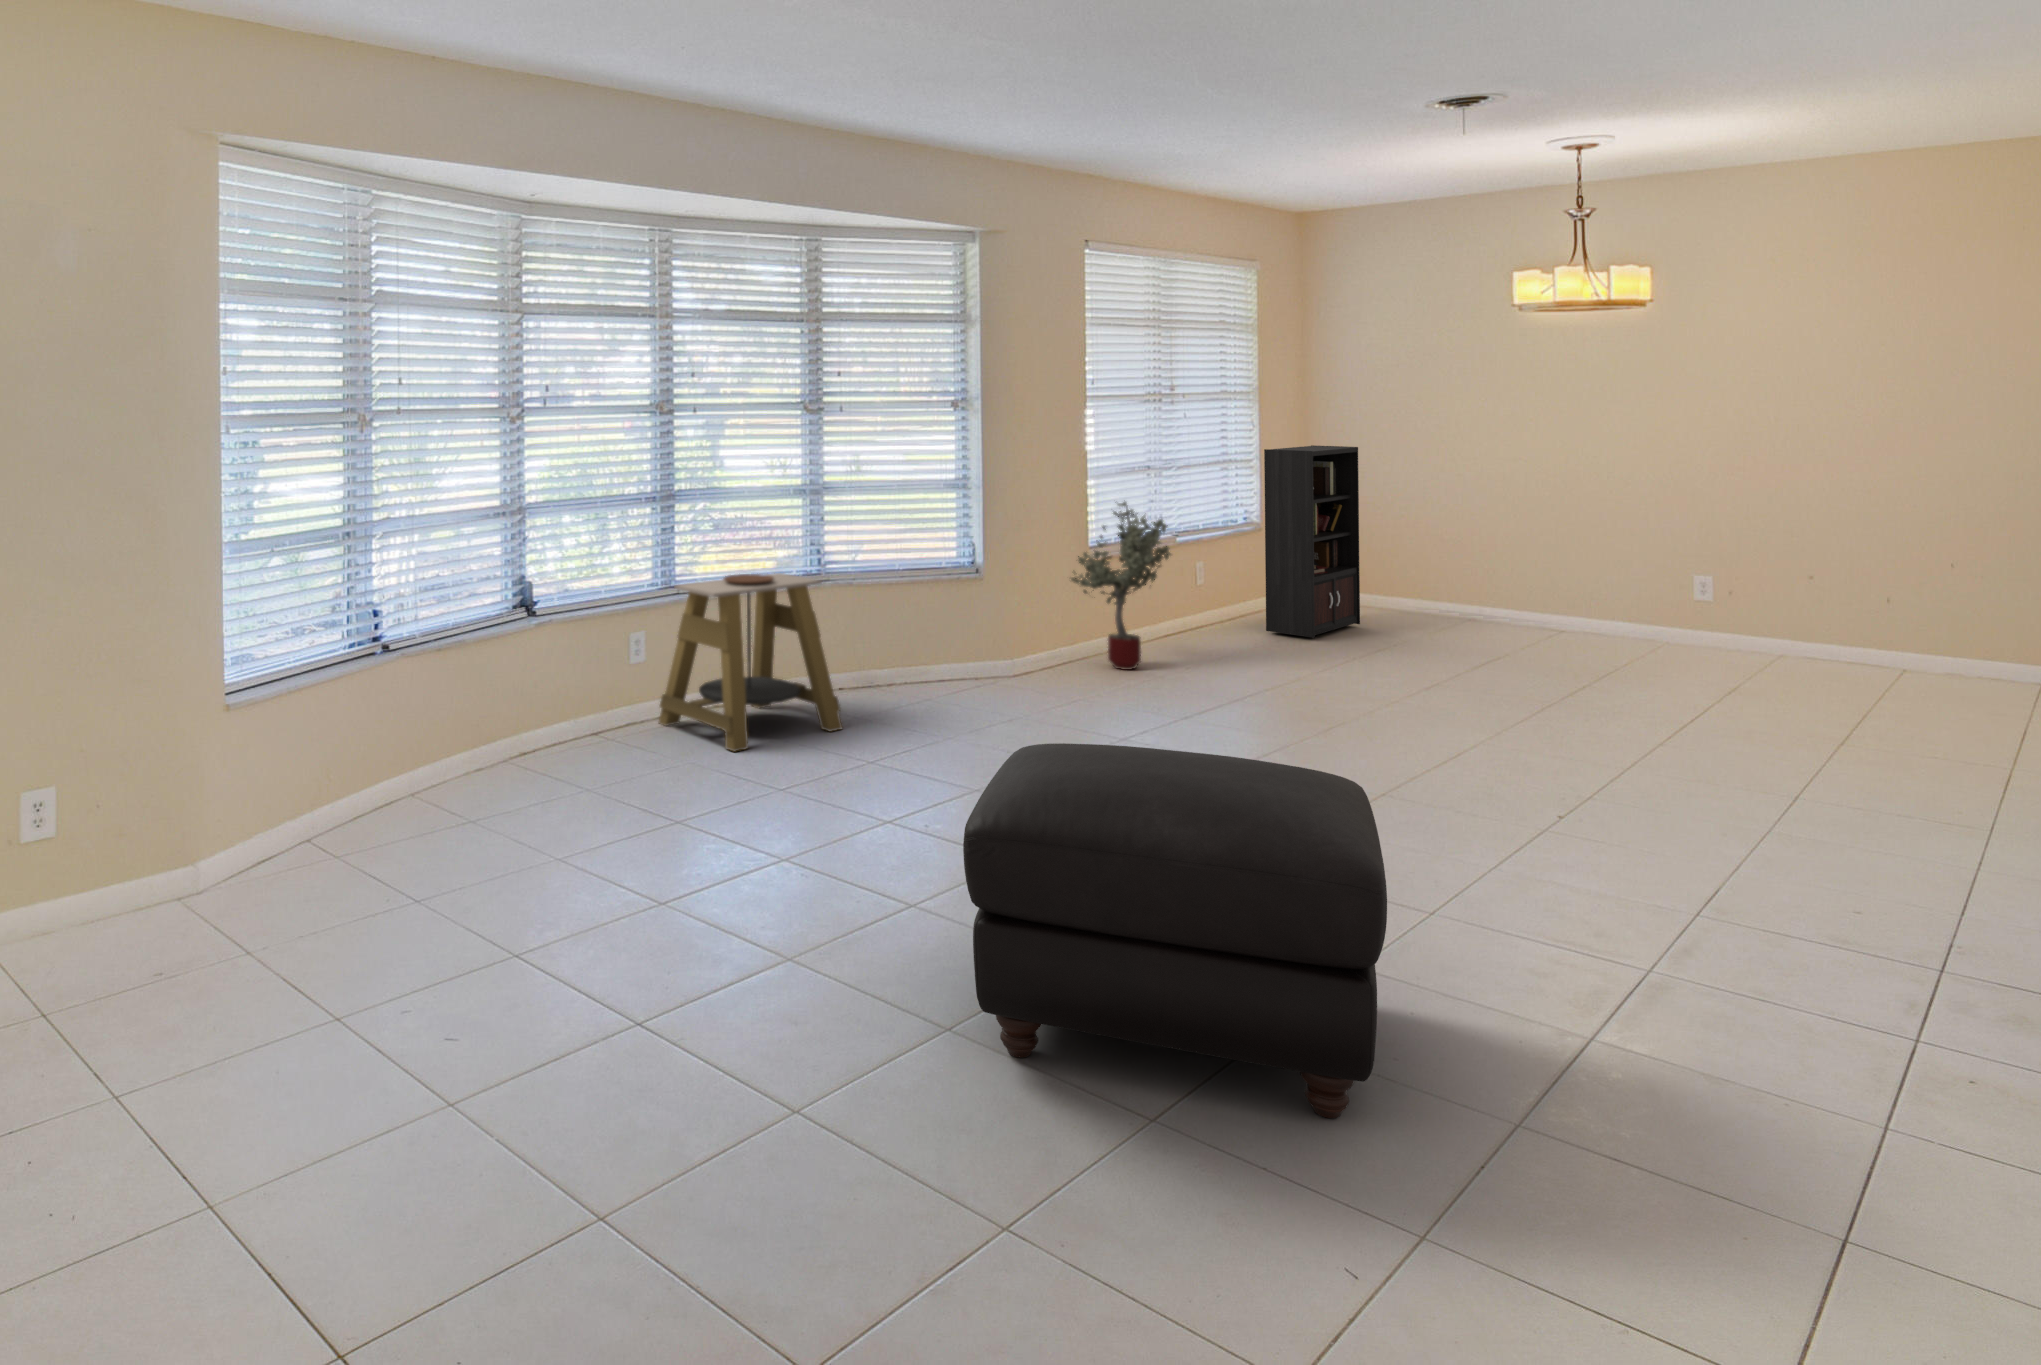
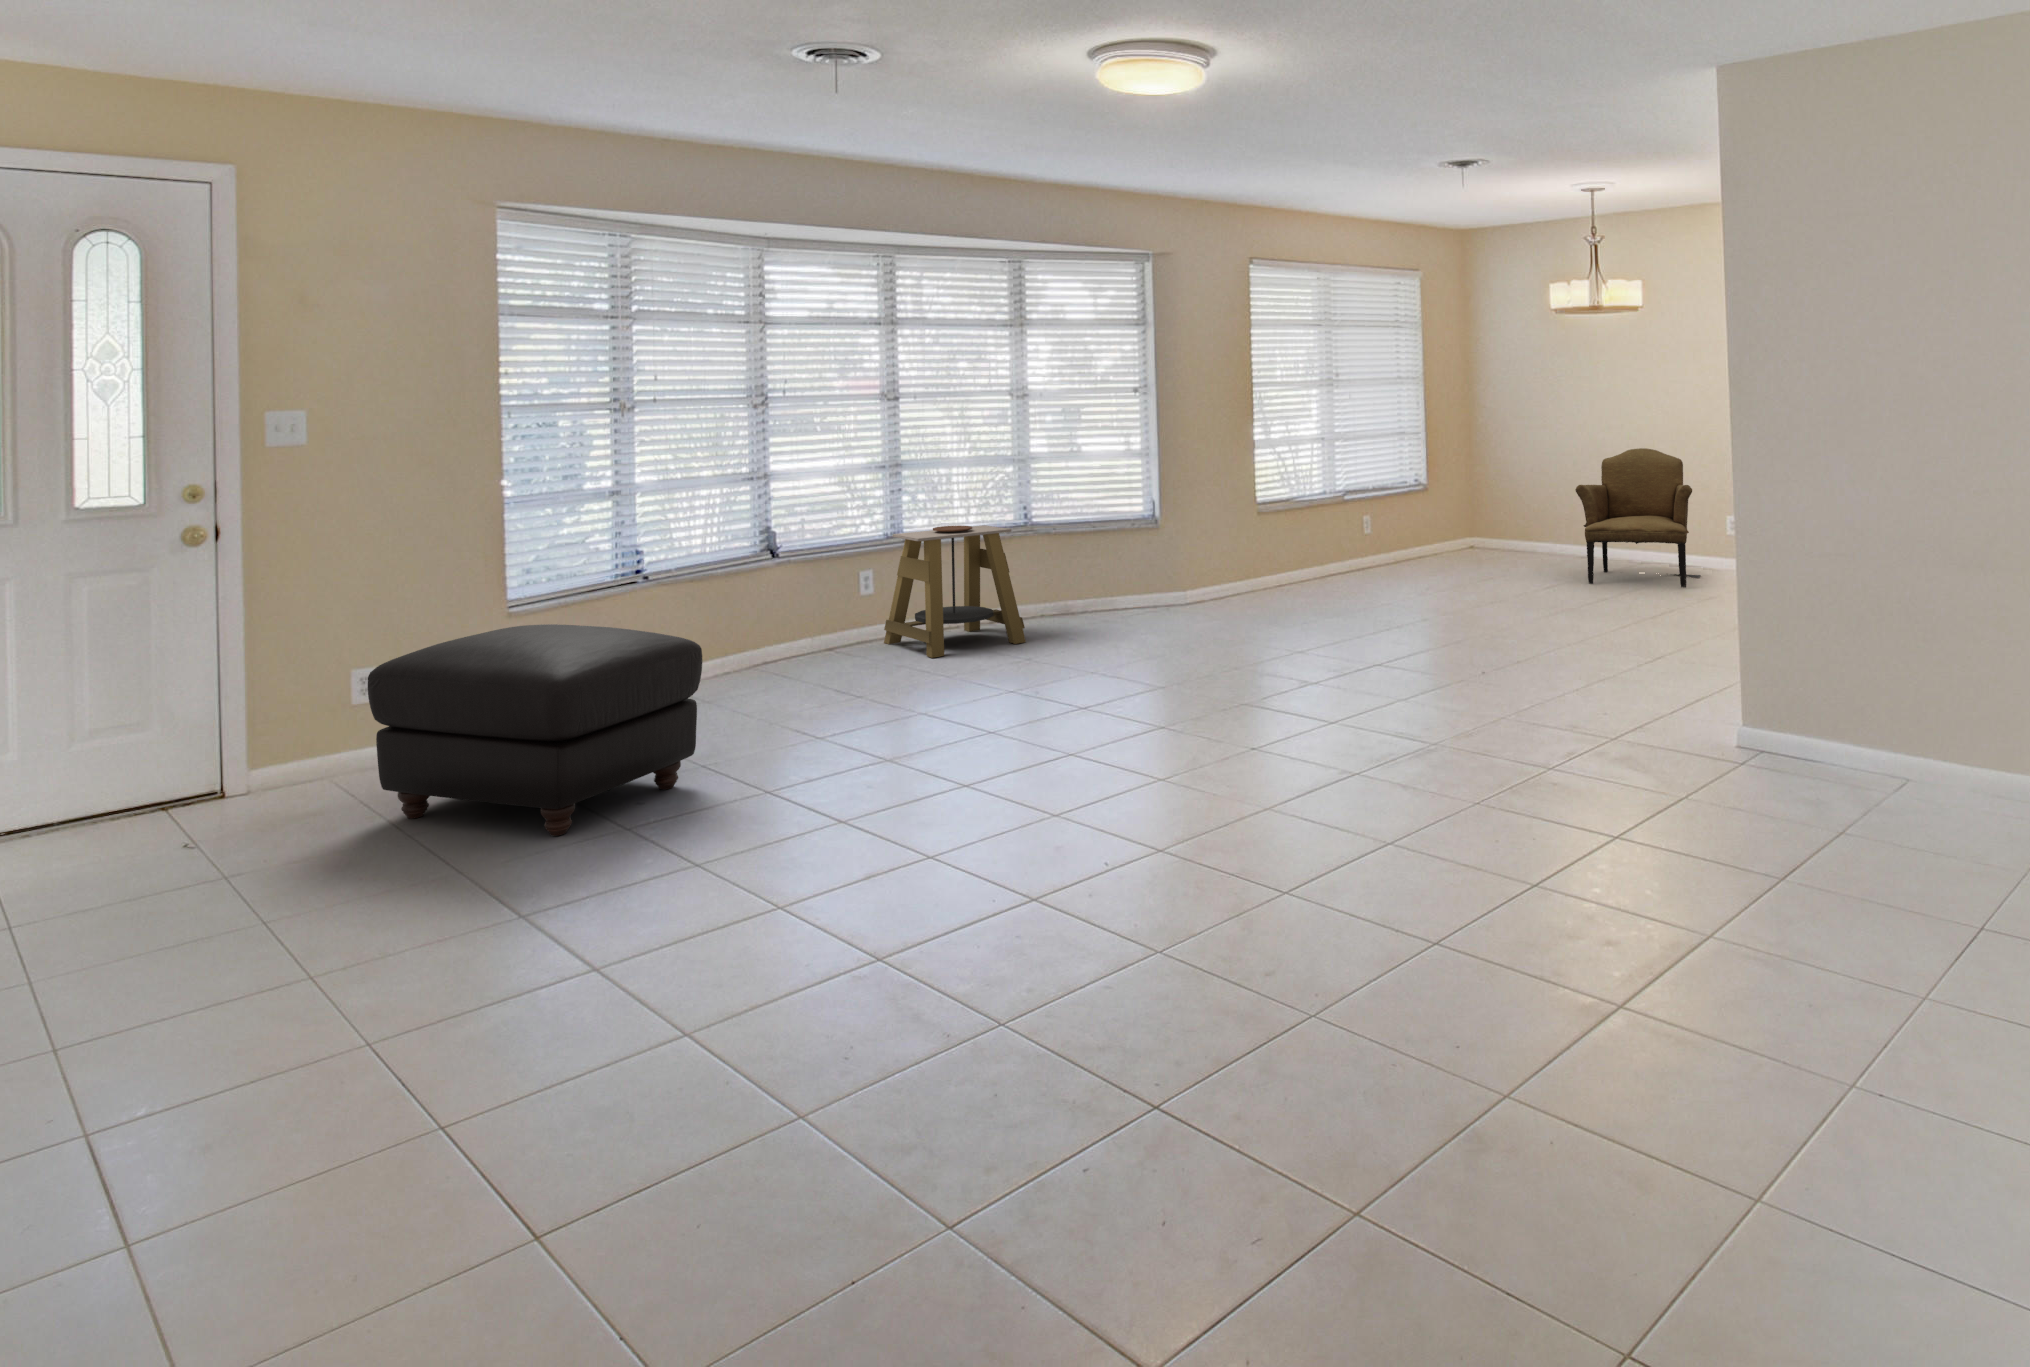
bookcase: present [1264,445,1360,638] -> none [1410,423,1491,575]
armchair: none [1491,482,1662,667] -> present [1575,448,1701,588]
potted tree: present [1071,502,1171,670] -> none [1234,467,1318,600]
ottoman: present [963,743,1387,1118] -> present [368,624,702,836]

